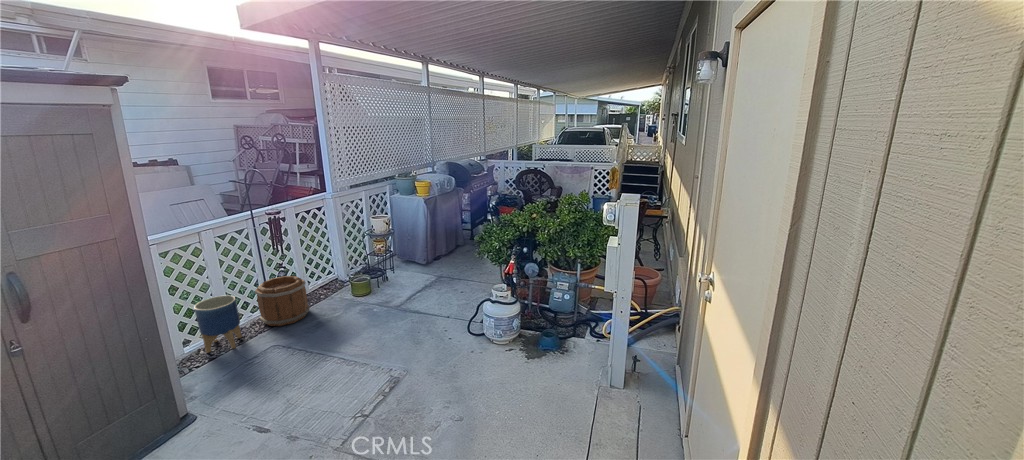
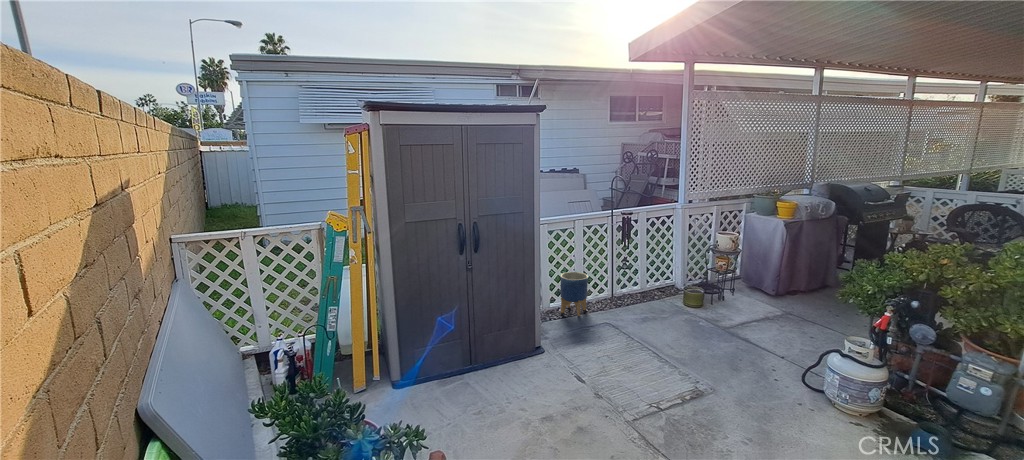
bucket: present [255,276,310,326] -> none [601,269,643,312]

